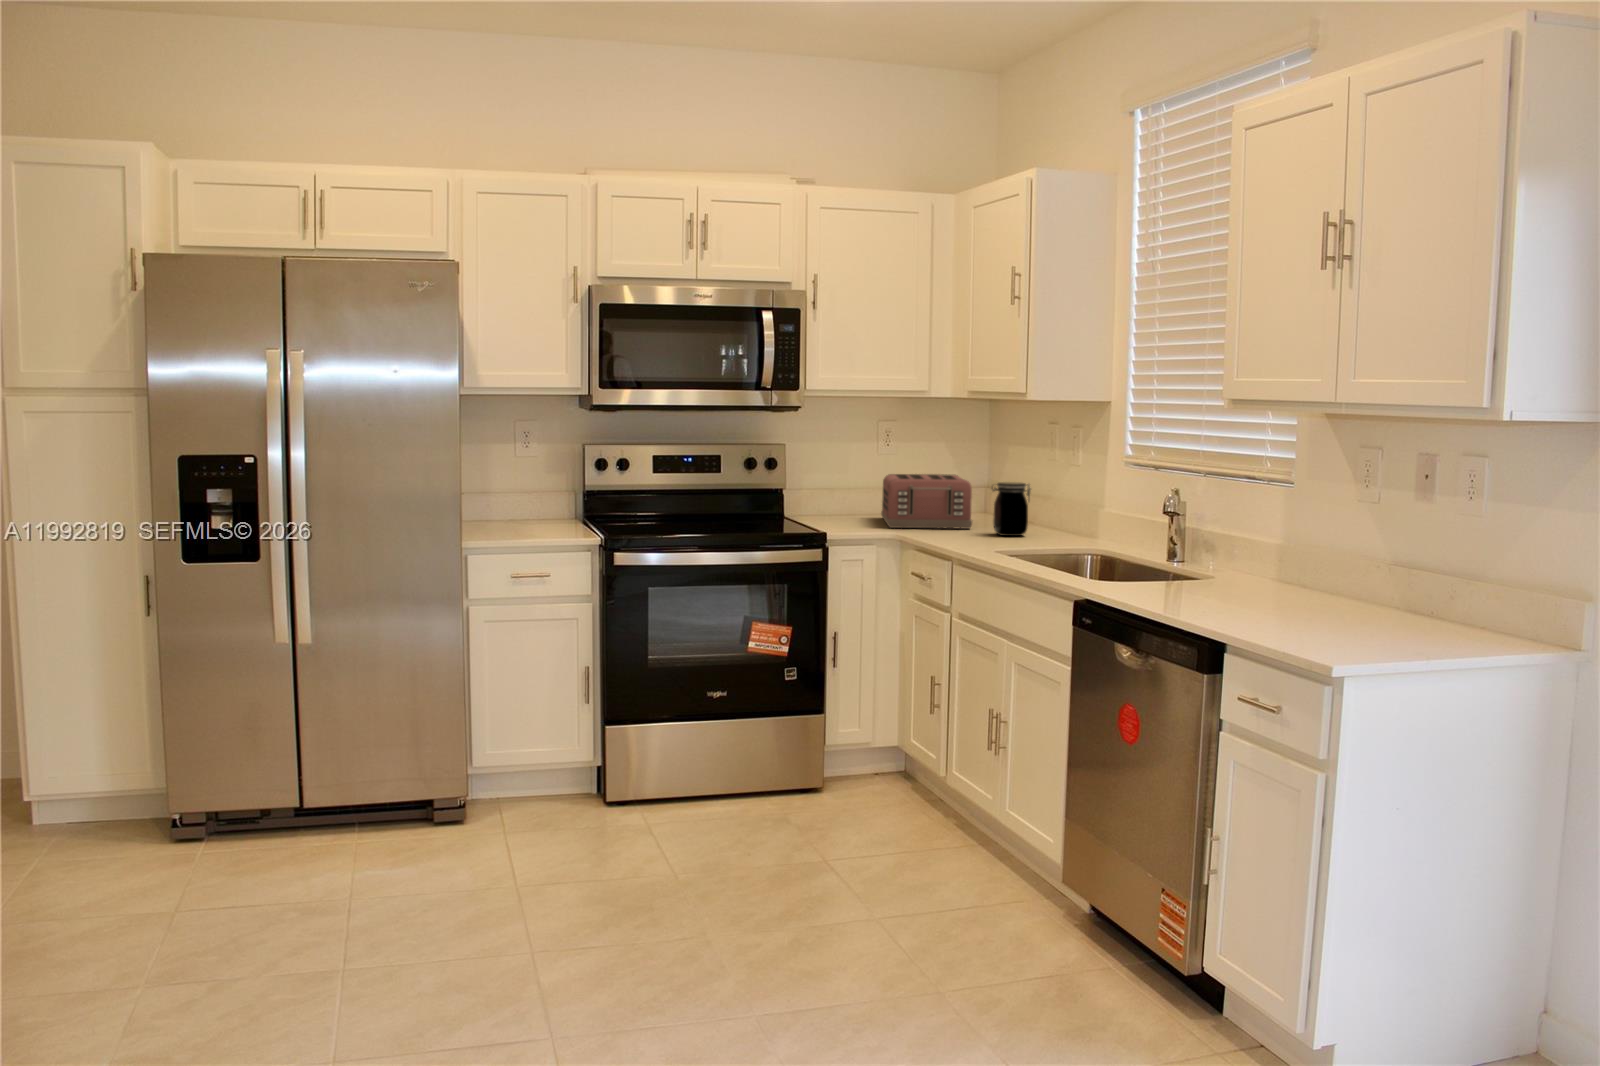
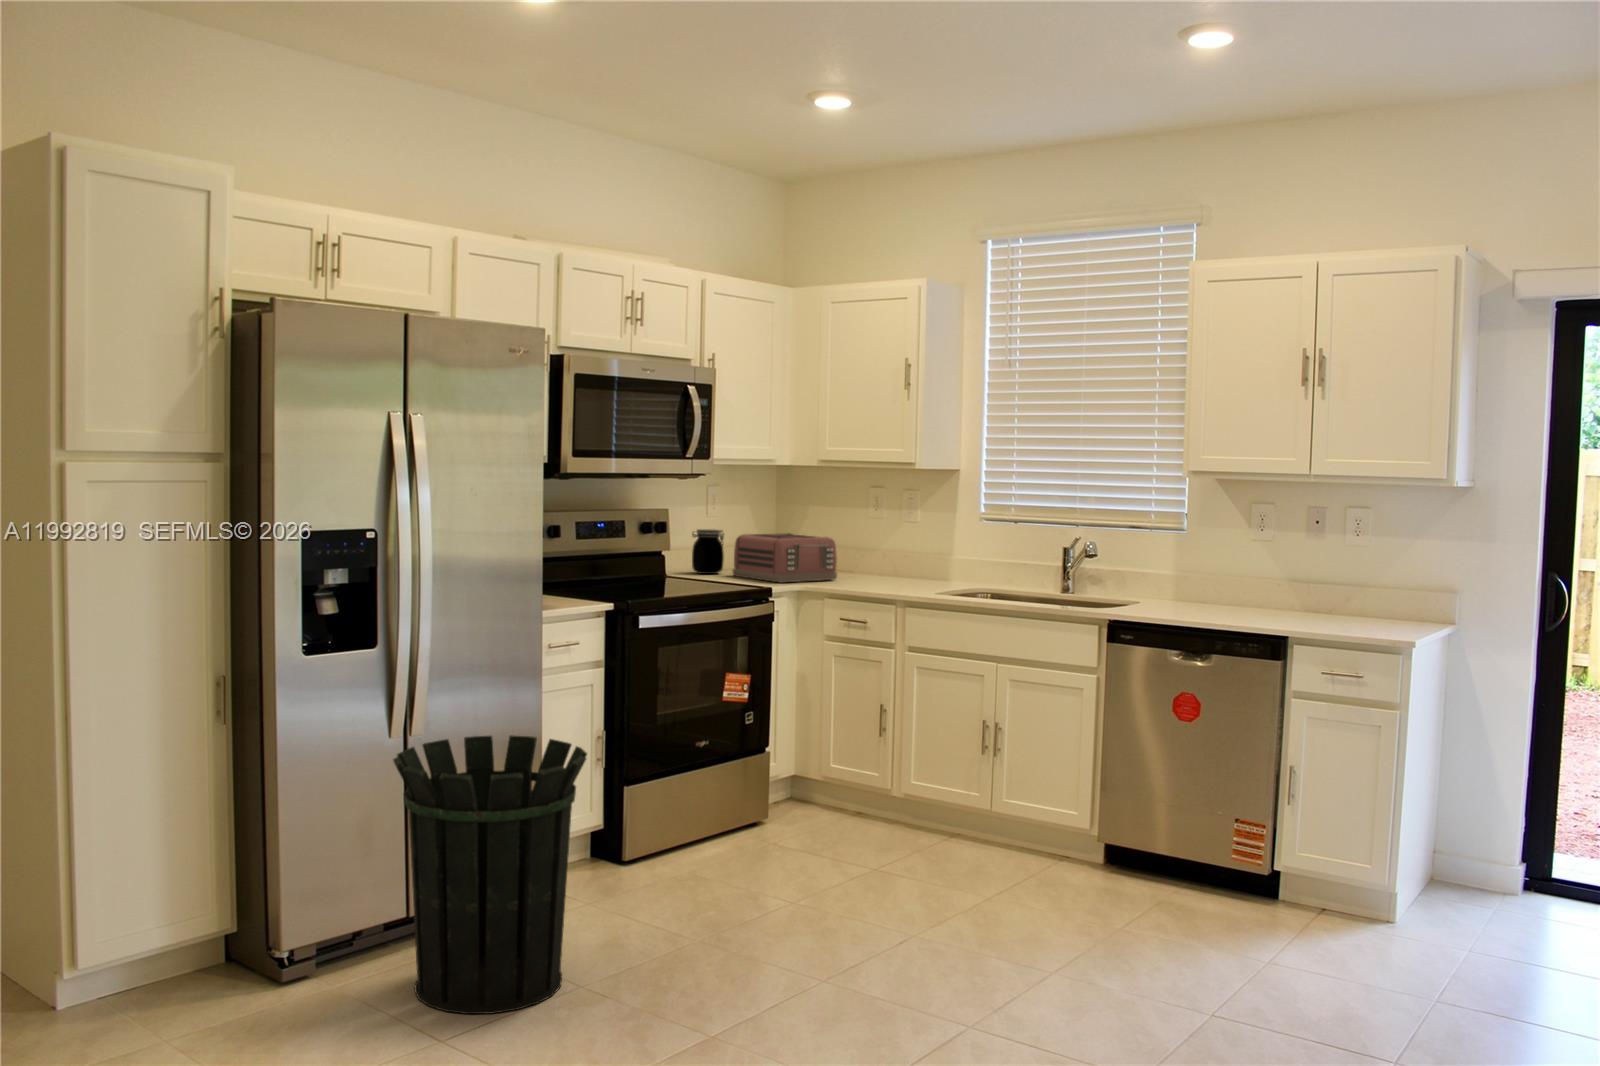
jar: present [992,482,1031,536] -> present [692,529,724,574]
waste bin: none [208,646,395,897] -> present [393,735,587,1014]

